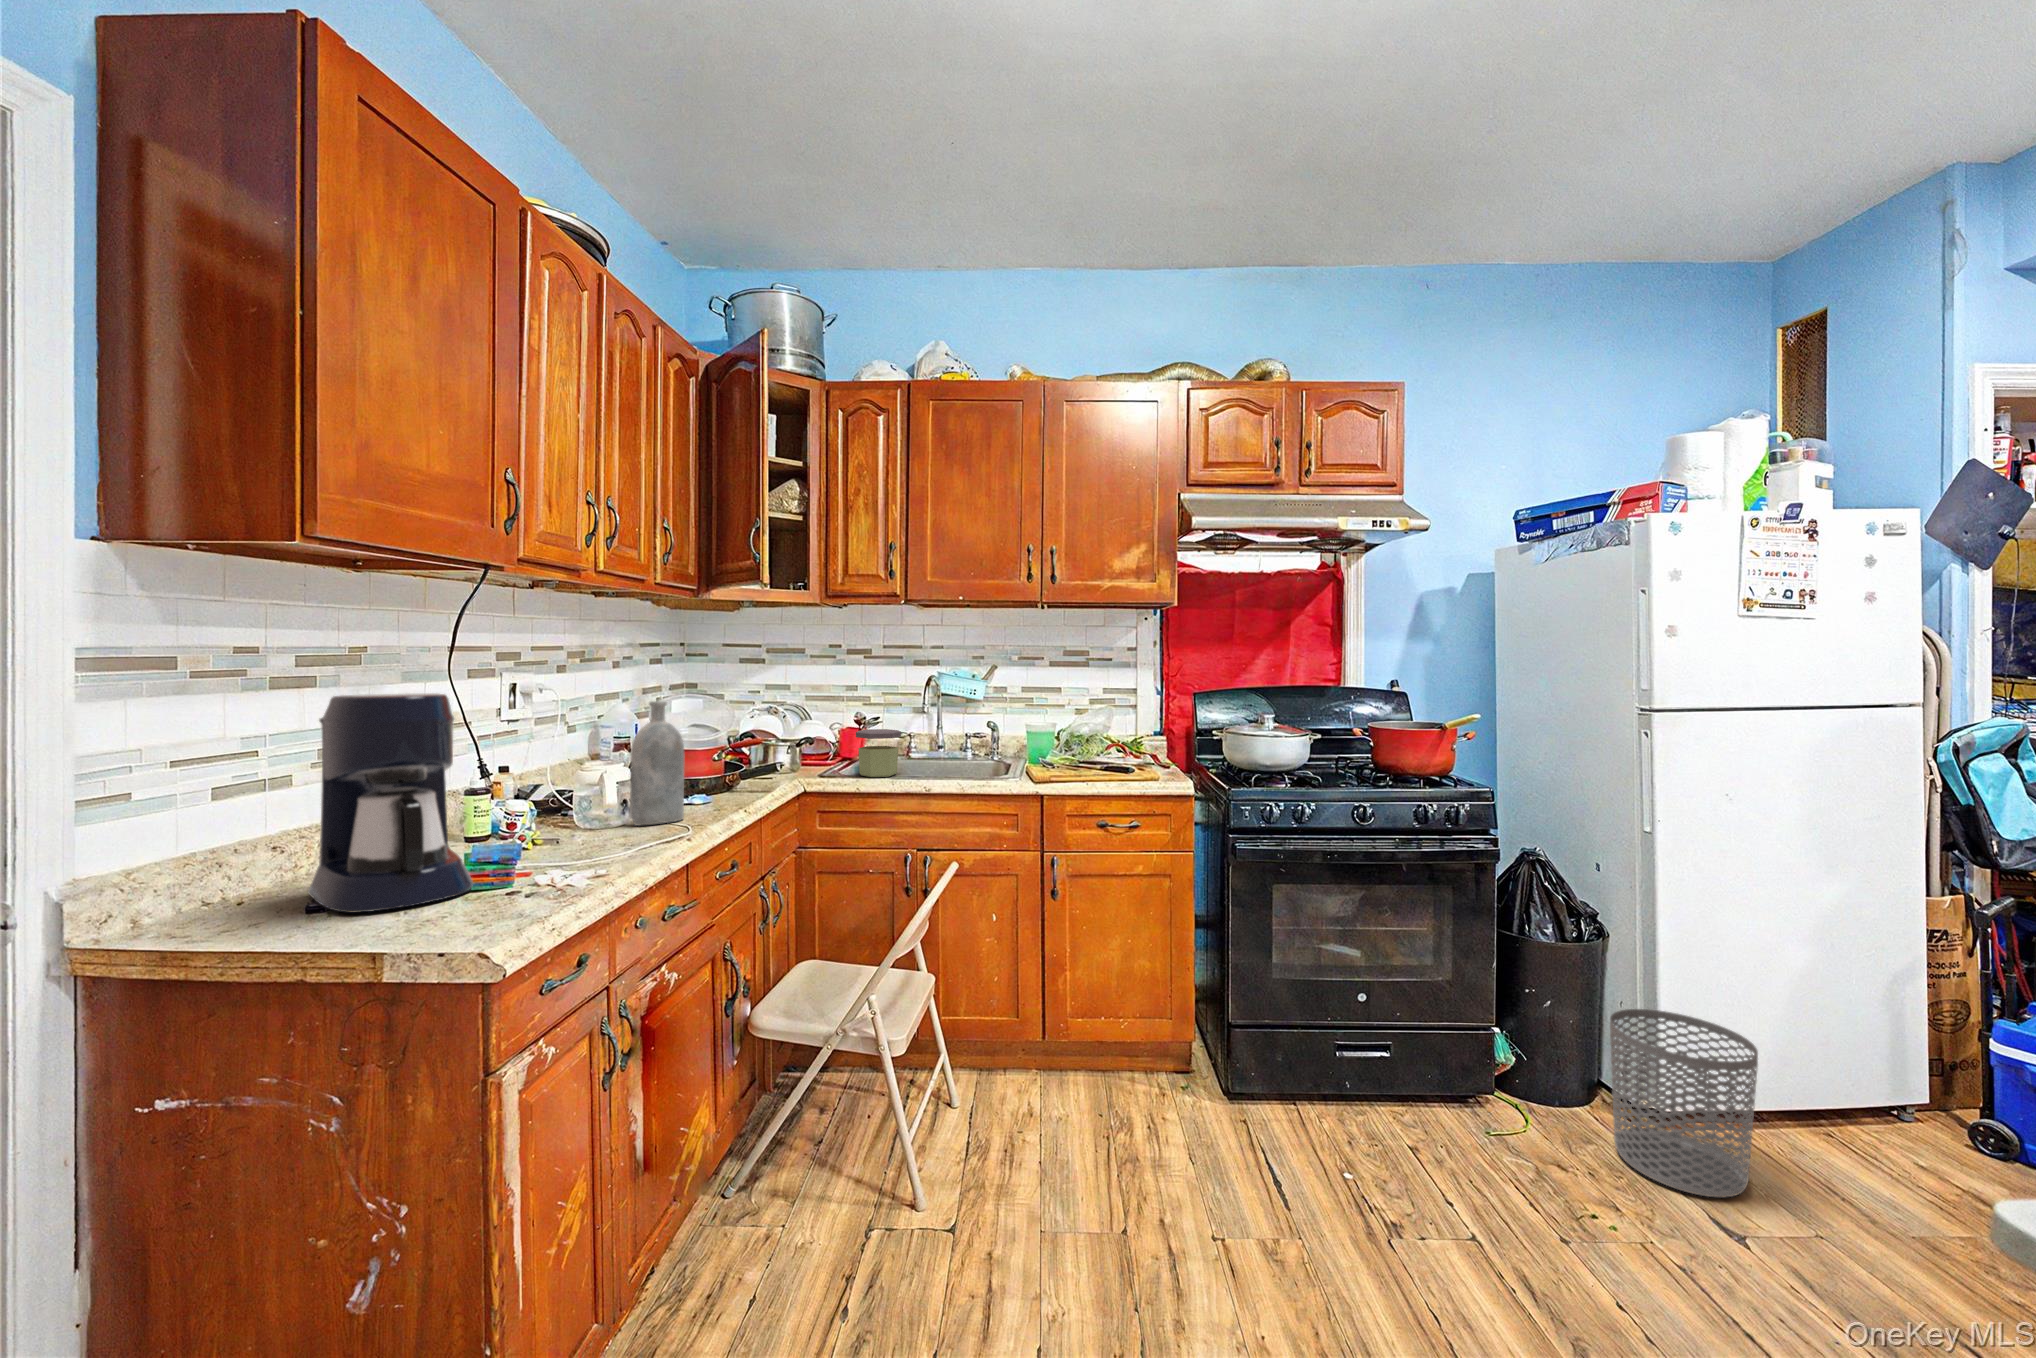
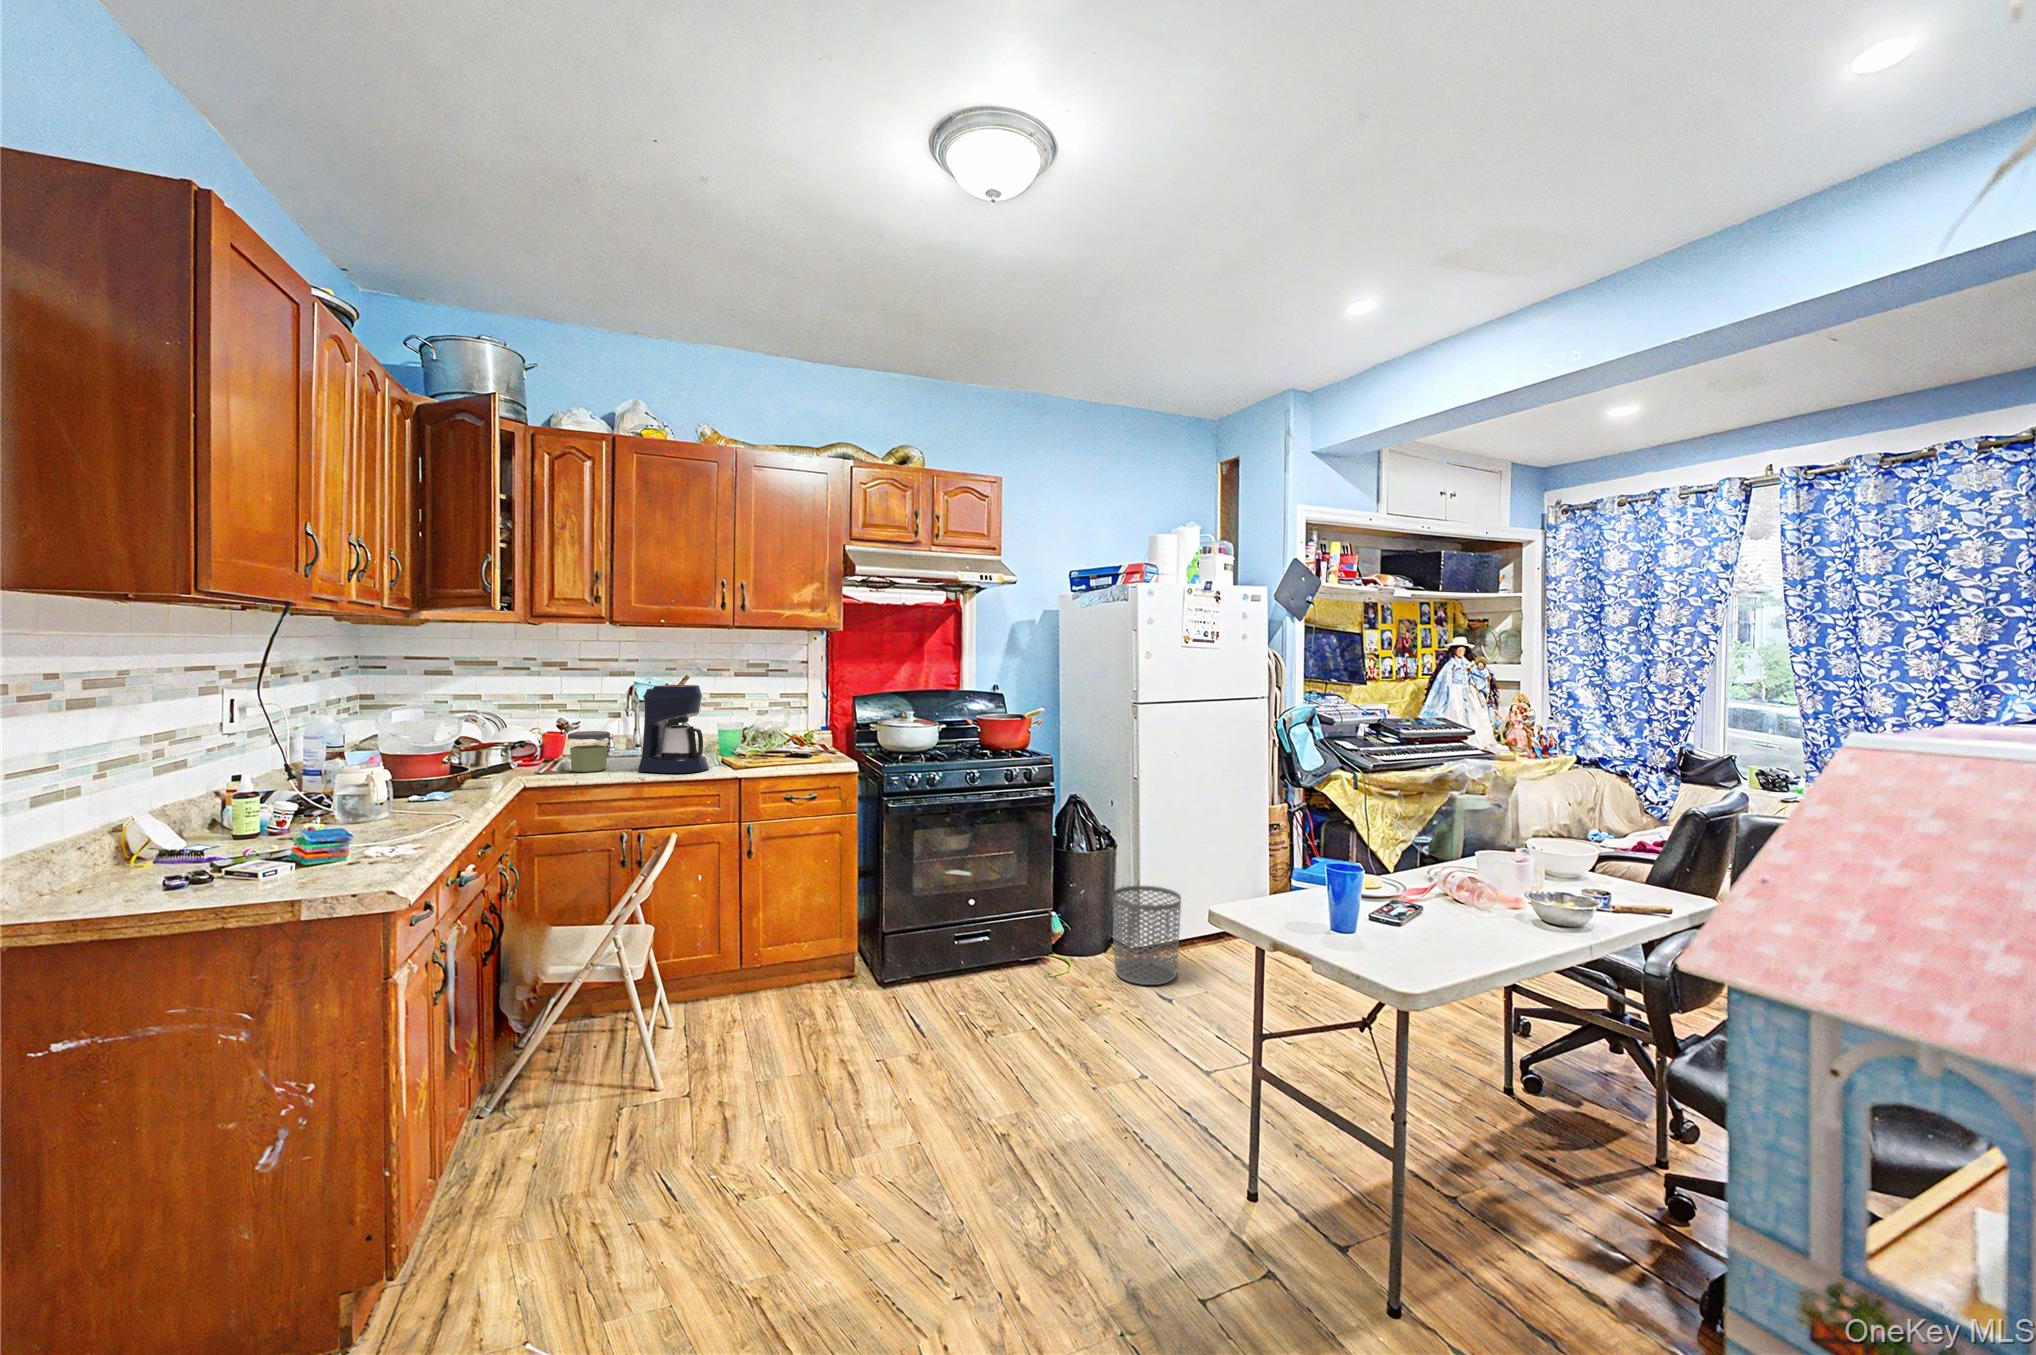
coffee maker: present [308,693,473,913] -> present [638,685,709,773]
bottle: present [630,701,684,826] -> none [391,714,438,818]

